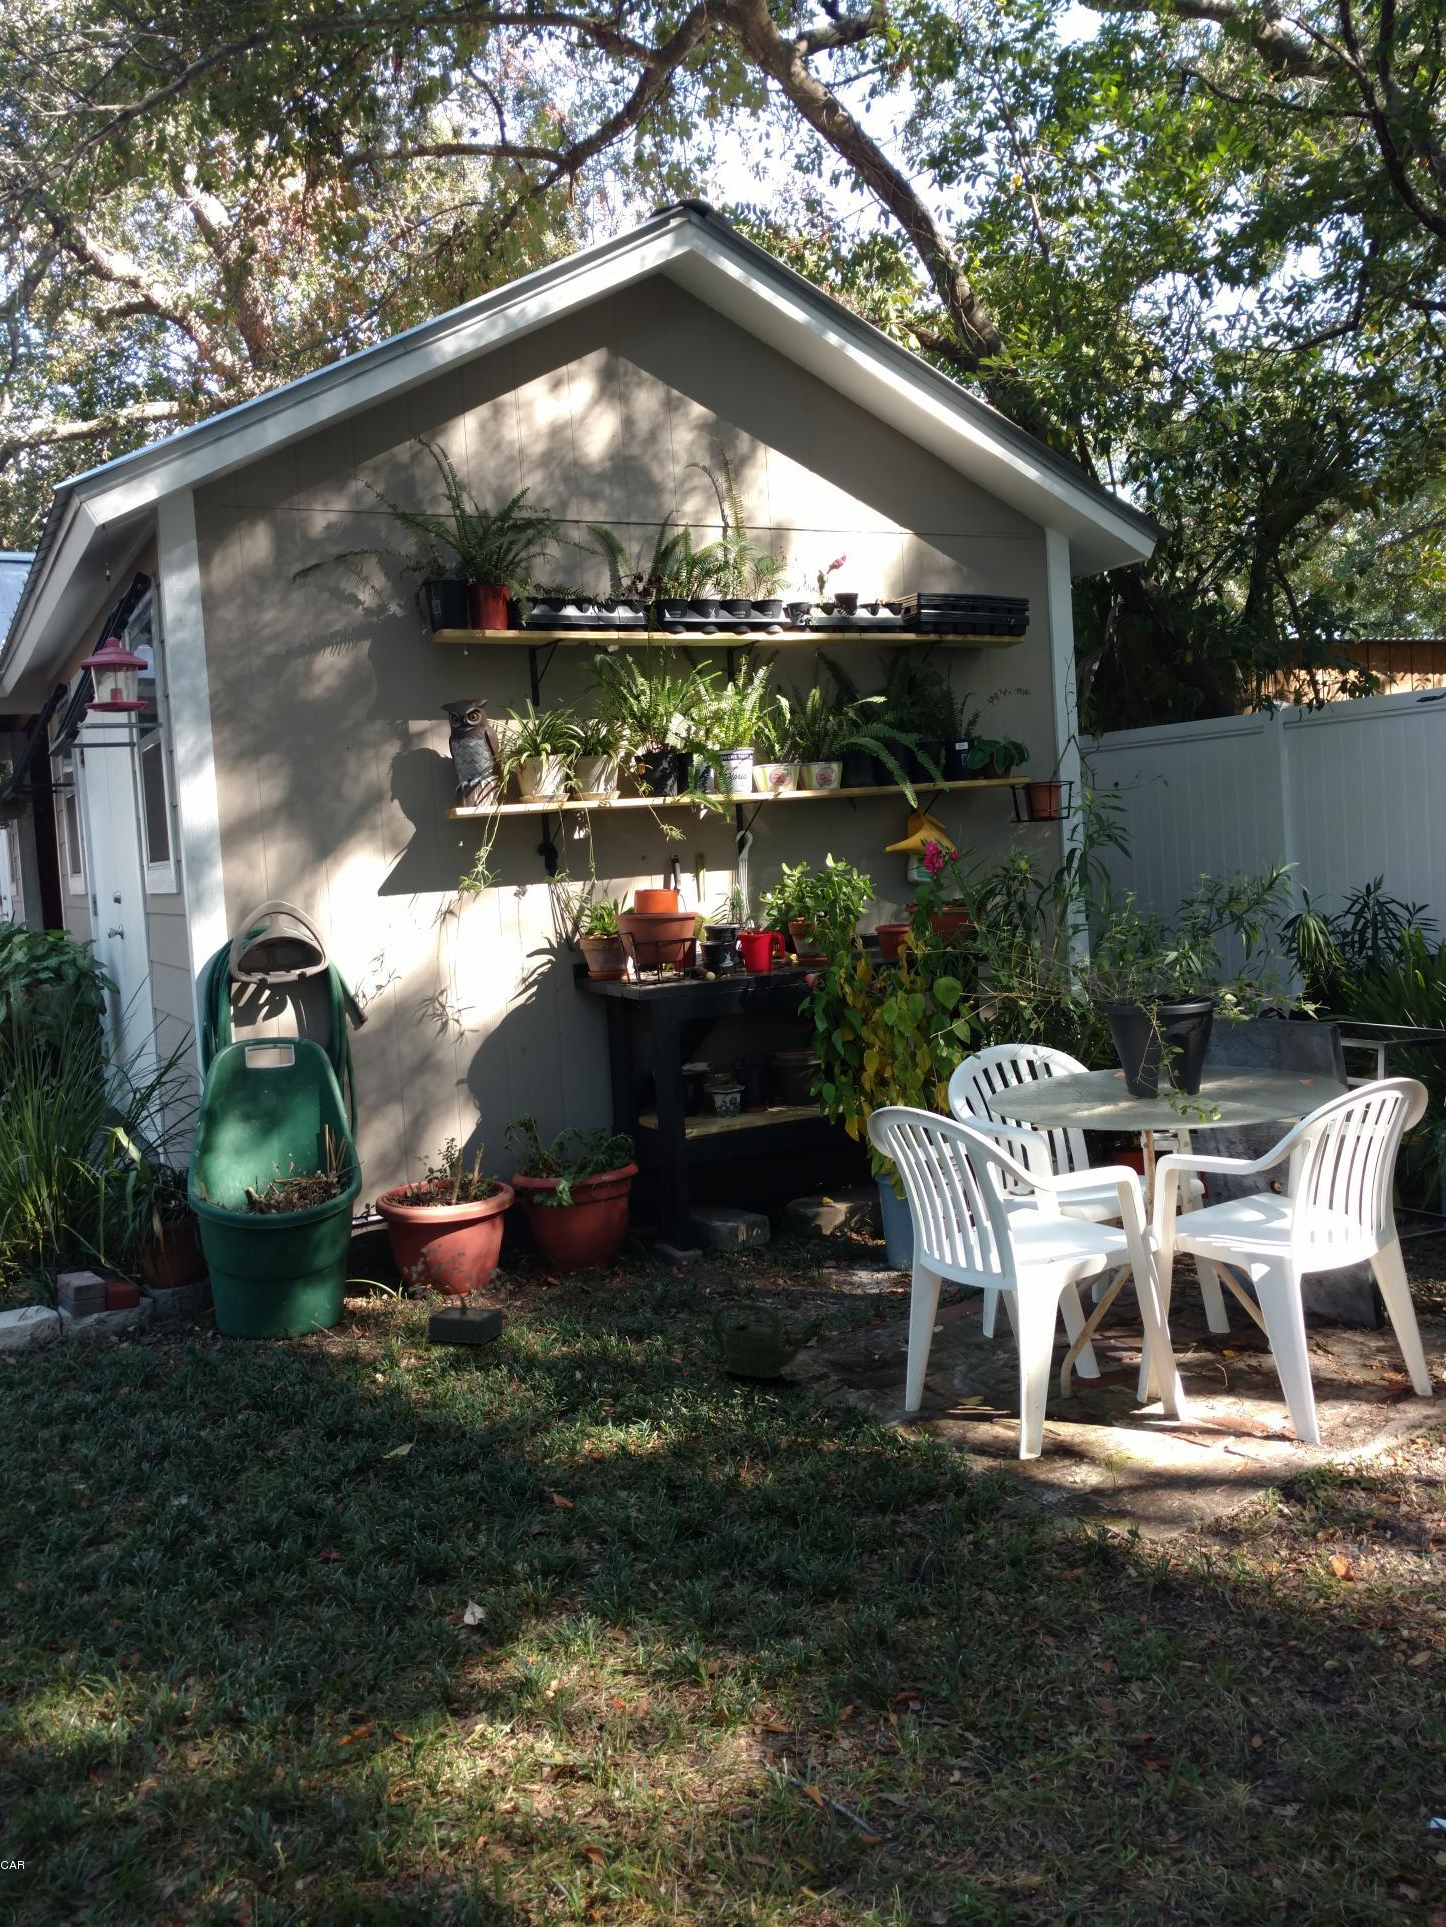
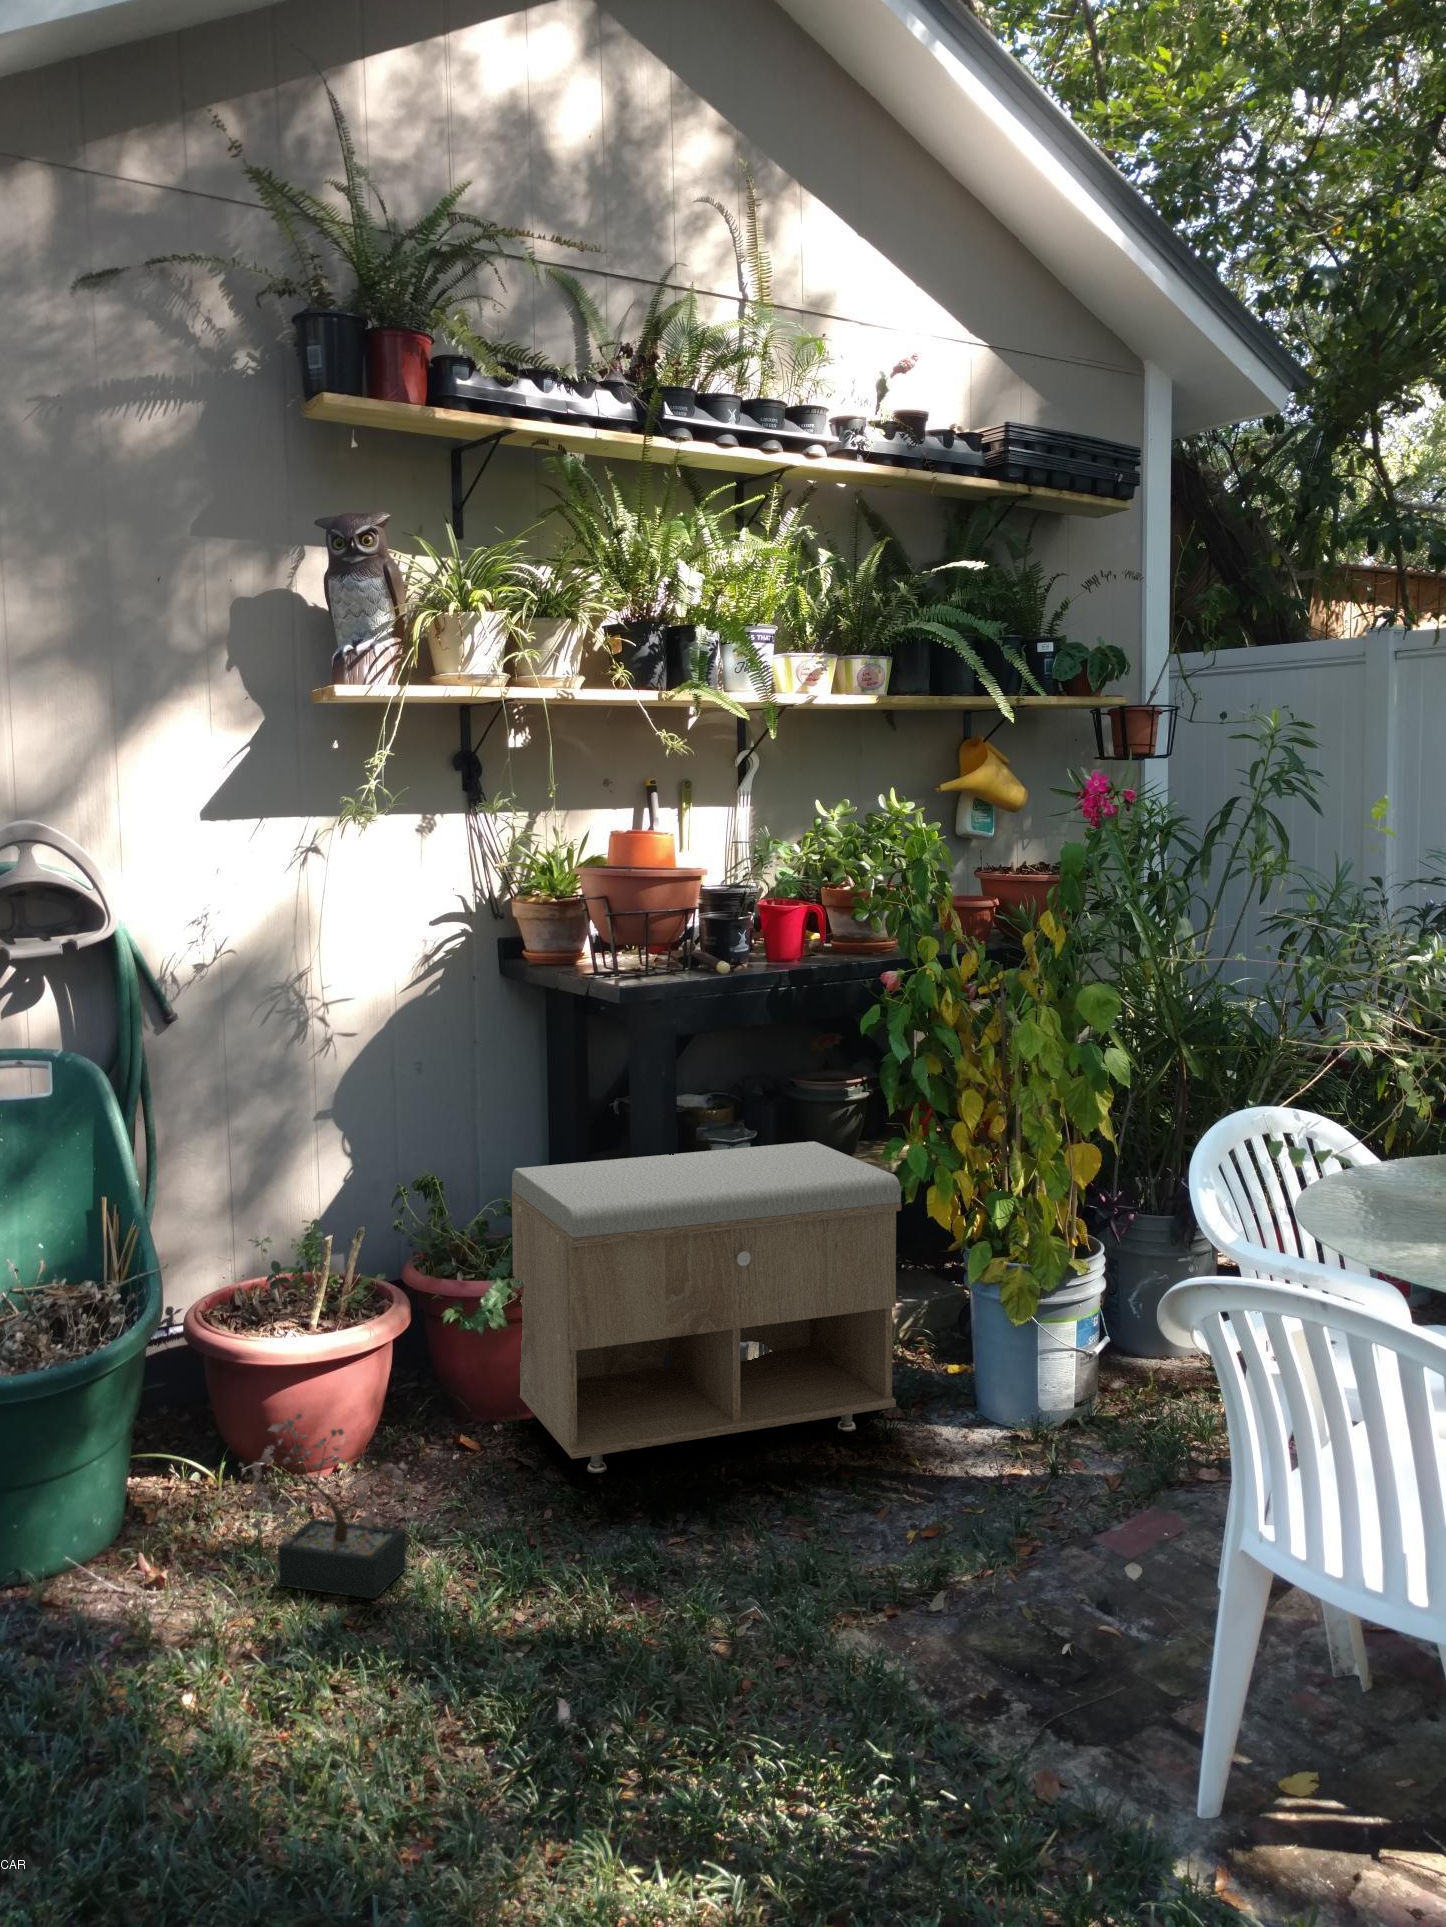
storage bench: none [577,1089,823,1292] -> present [512,1141,901,1473]
watering can: present [712,1303,815,1378] -> none [797,1555,997,1697]

